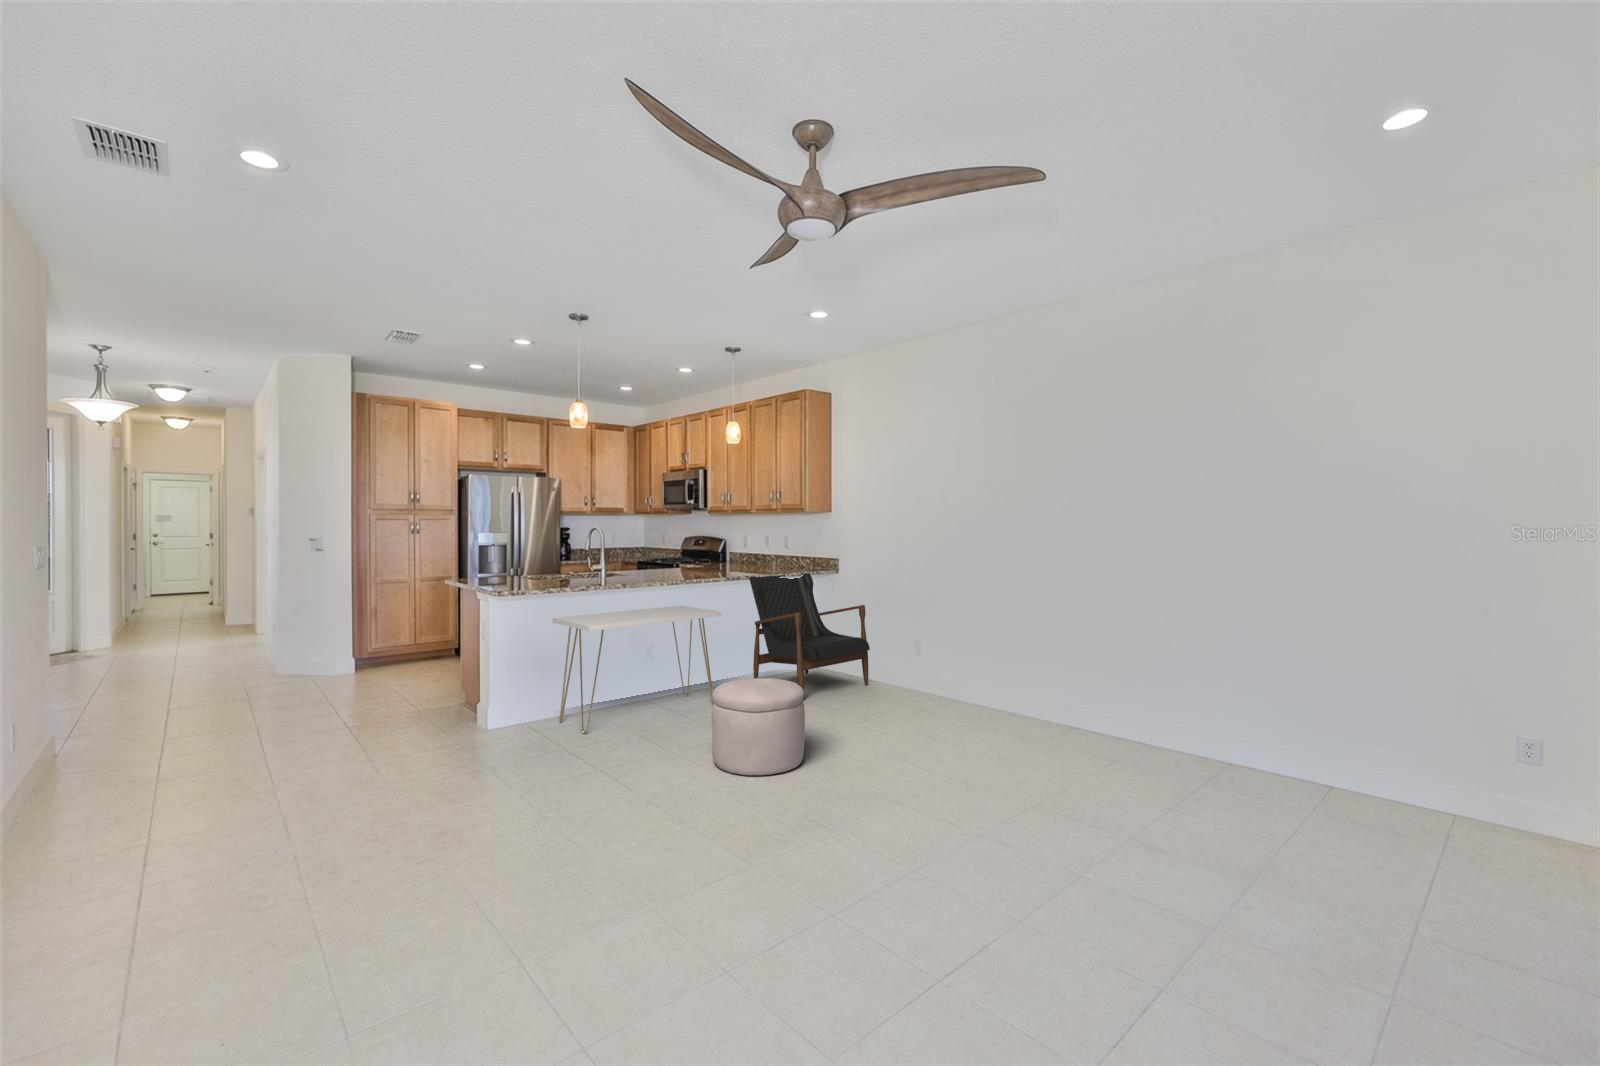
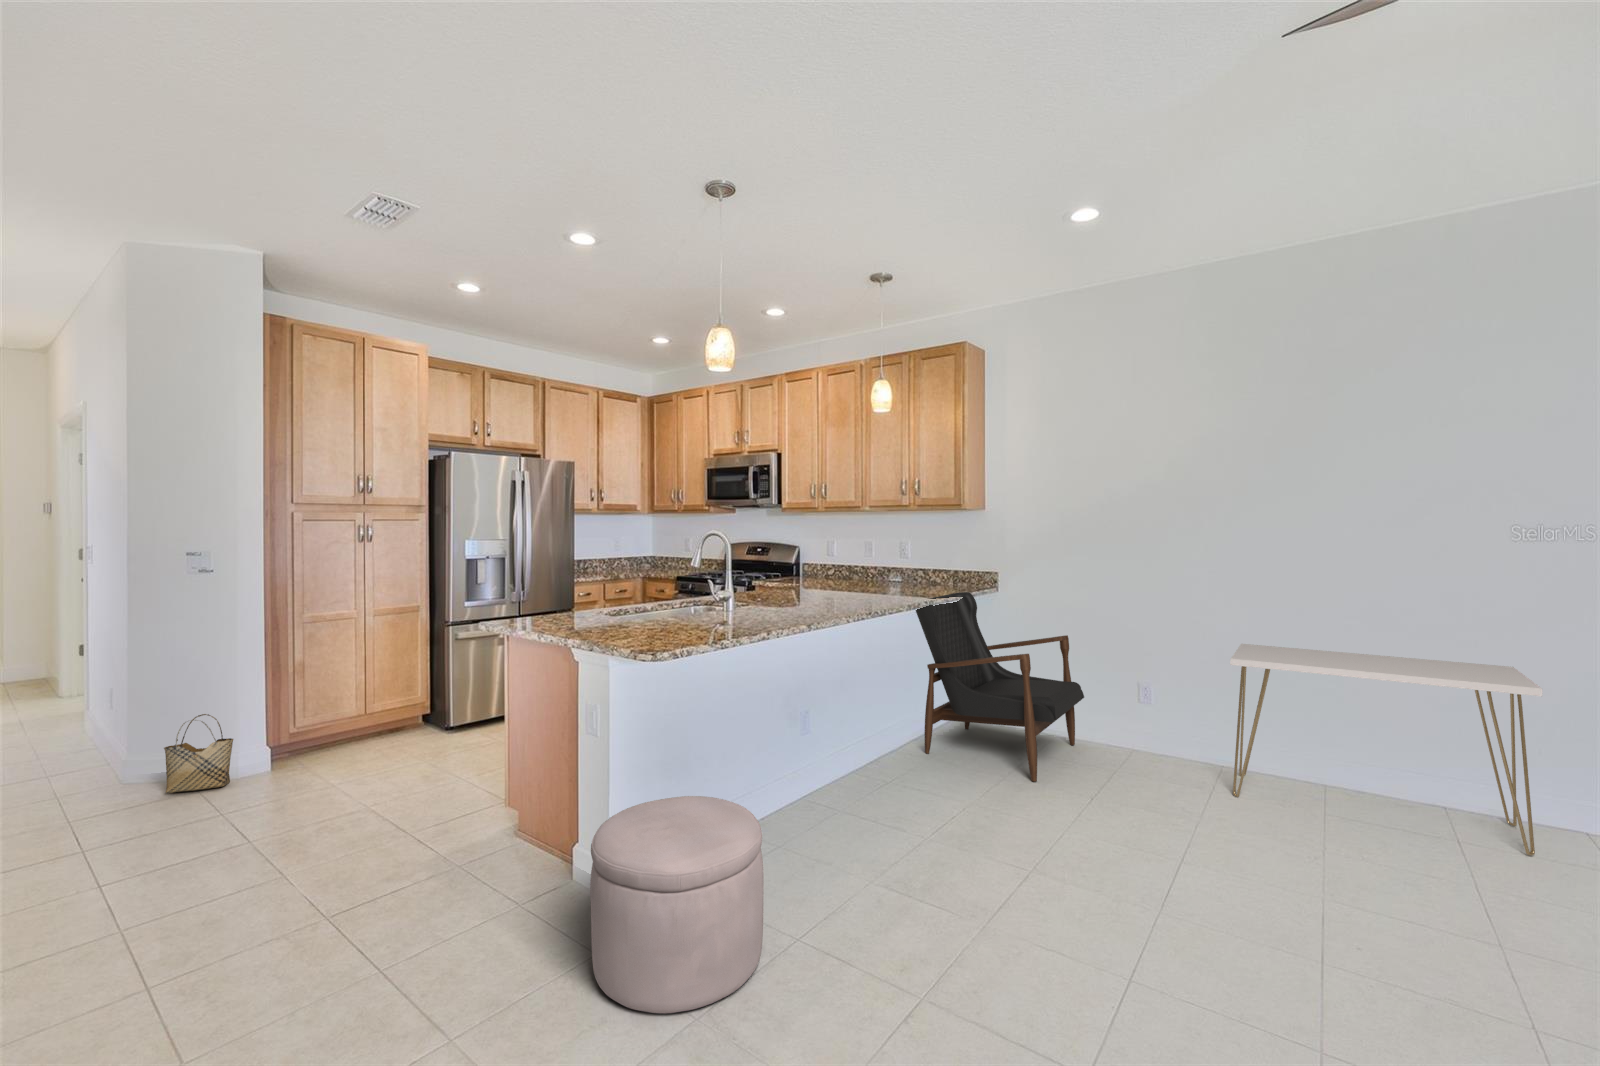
console table: present [553,606,722,733] -> present [1231,644,1542,856]
woven basket: none [292,635,330,679] -> present [164,714,233,793]
ottoman: present [712,678,805,775] -> present [590,796,764,1013]

